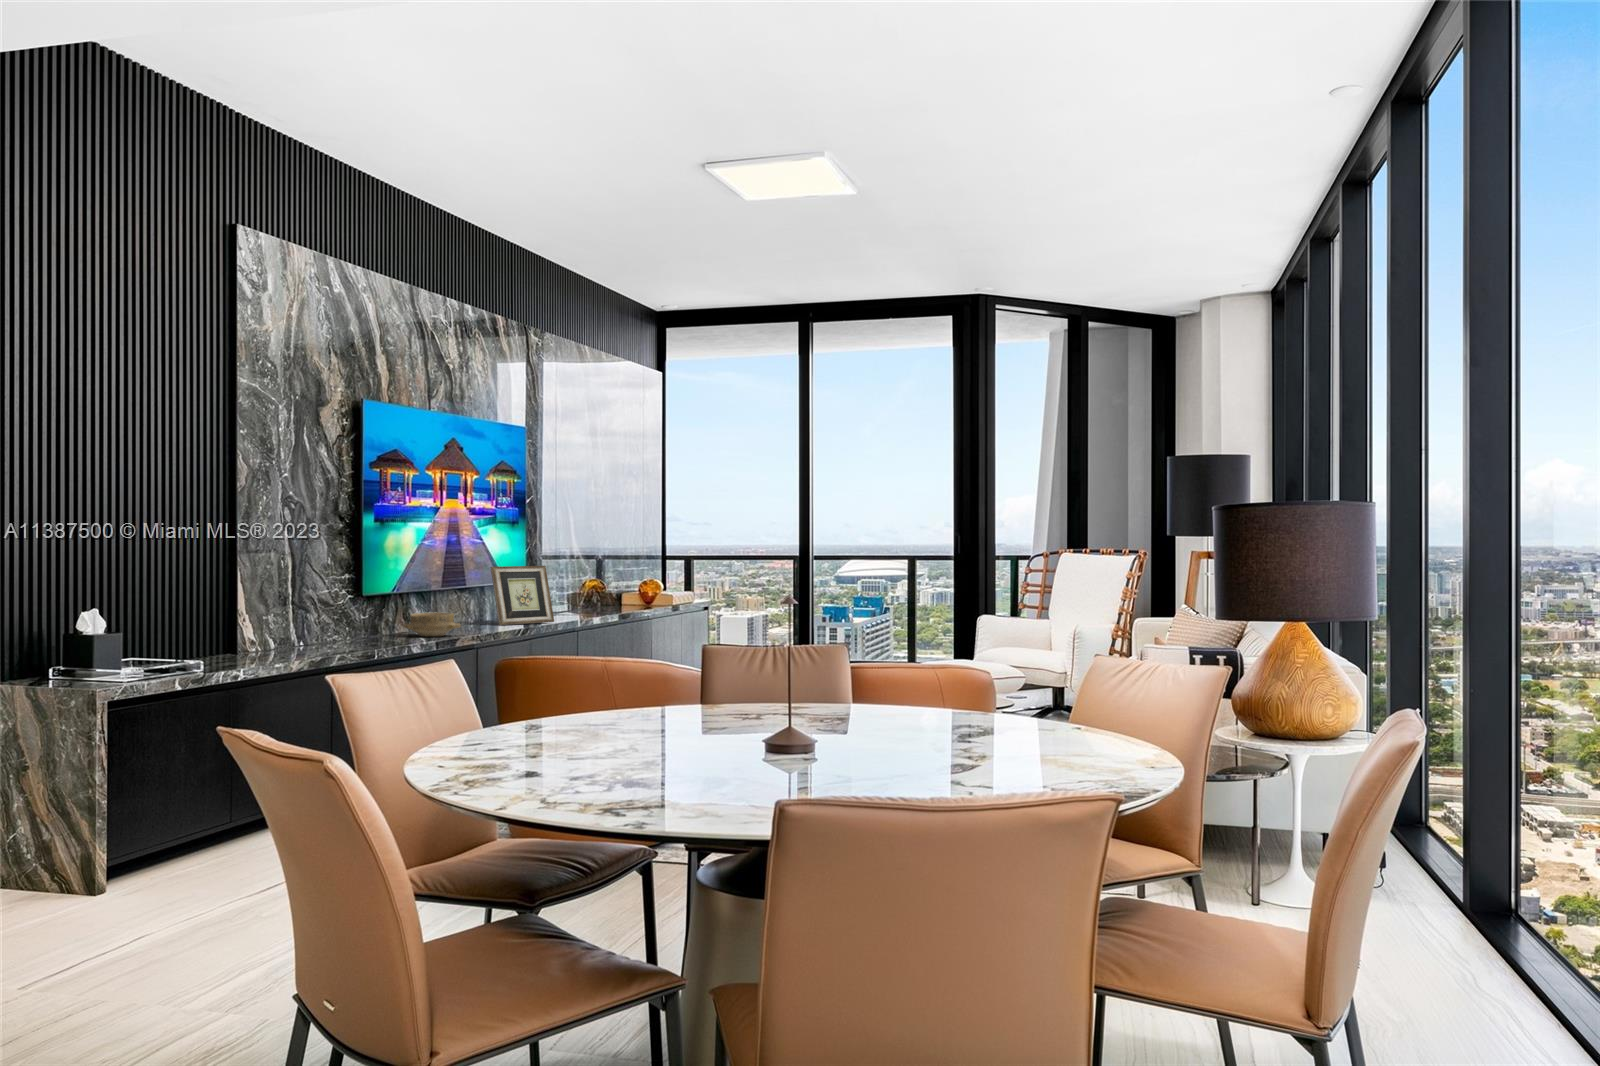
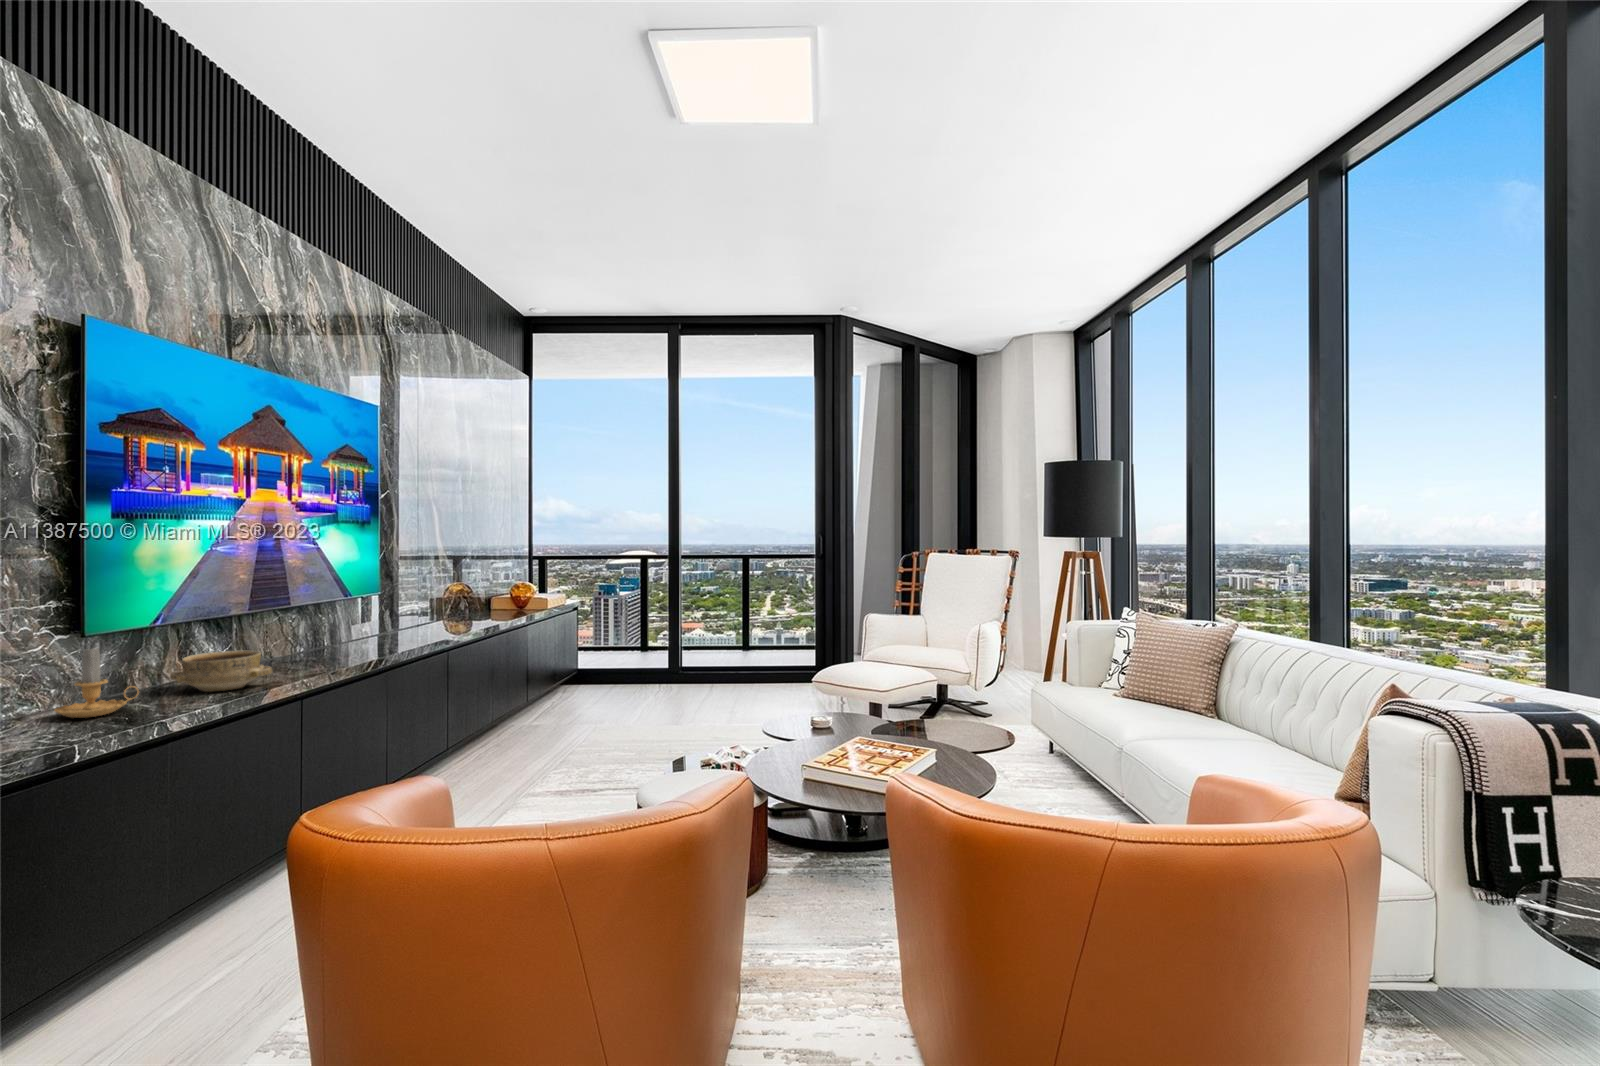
picture frame: present [491,566,554,625] -> none [328,574,418,654]
candle: none [353,599,392,642] -> present [54,648,139,718]

